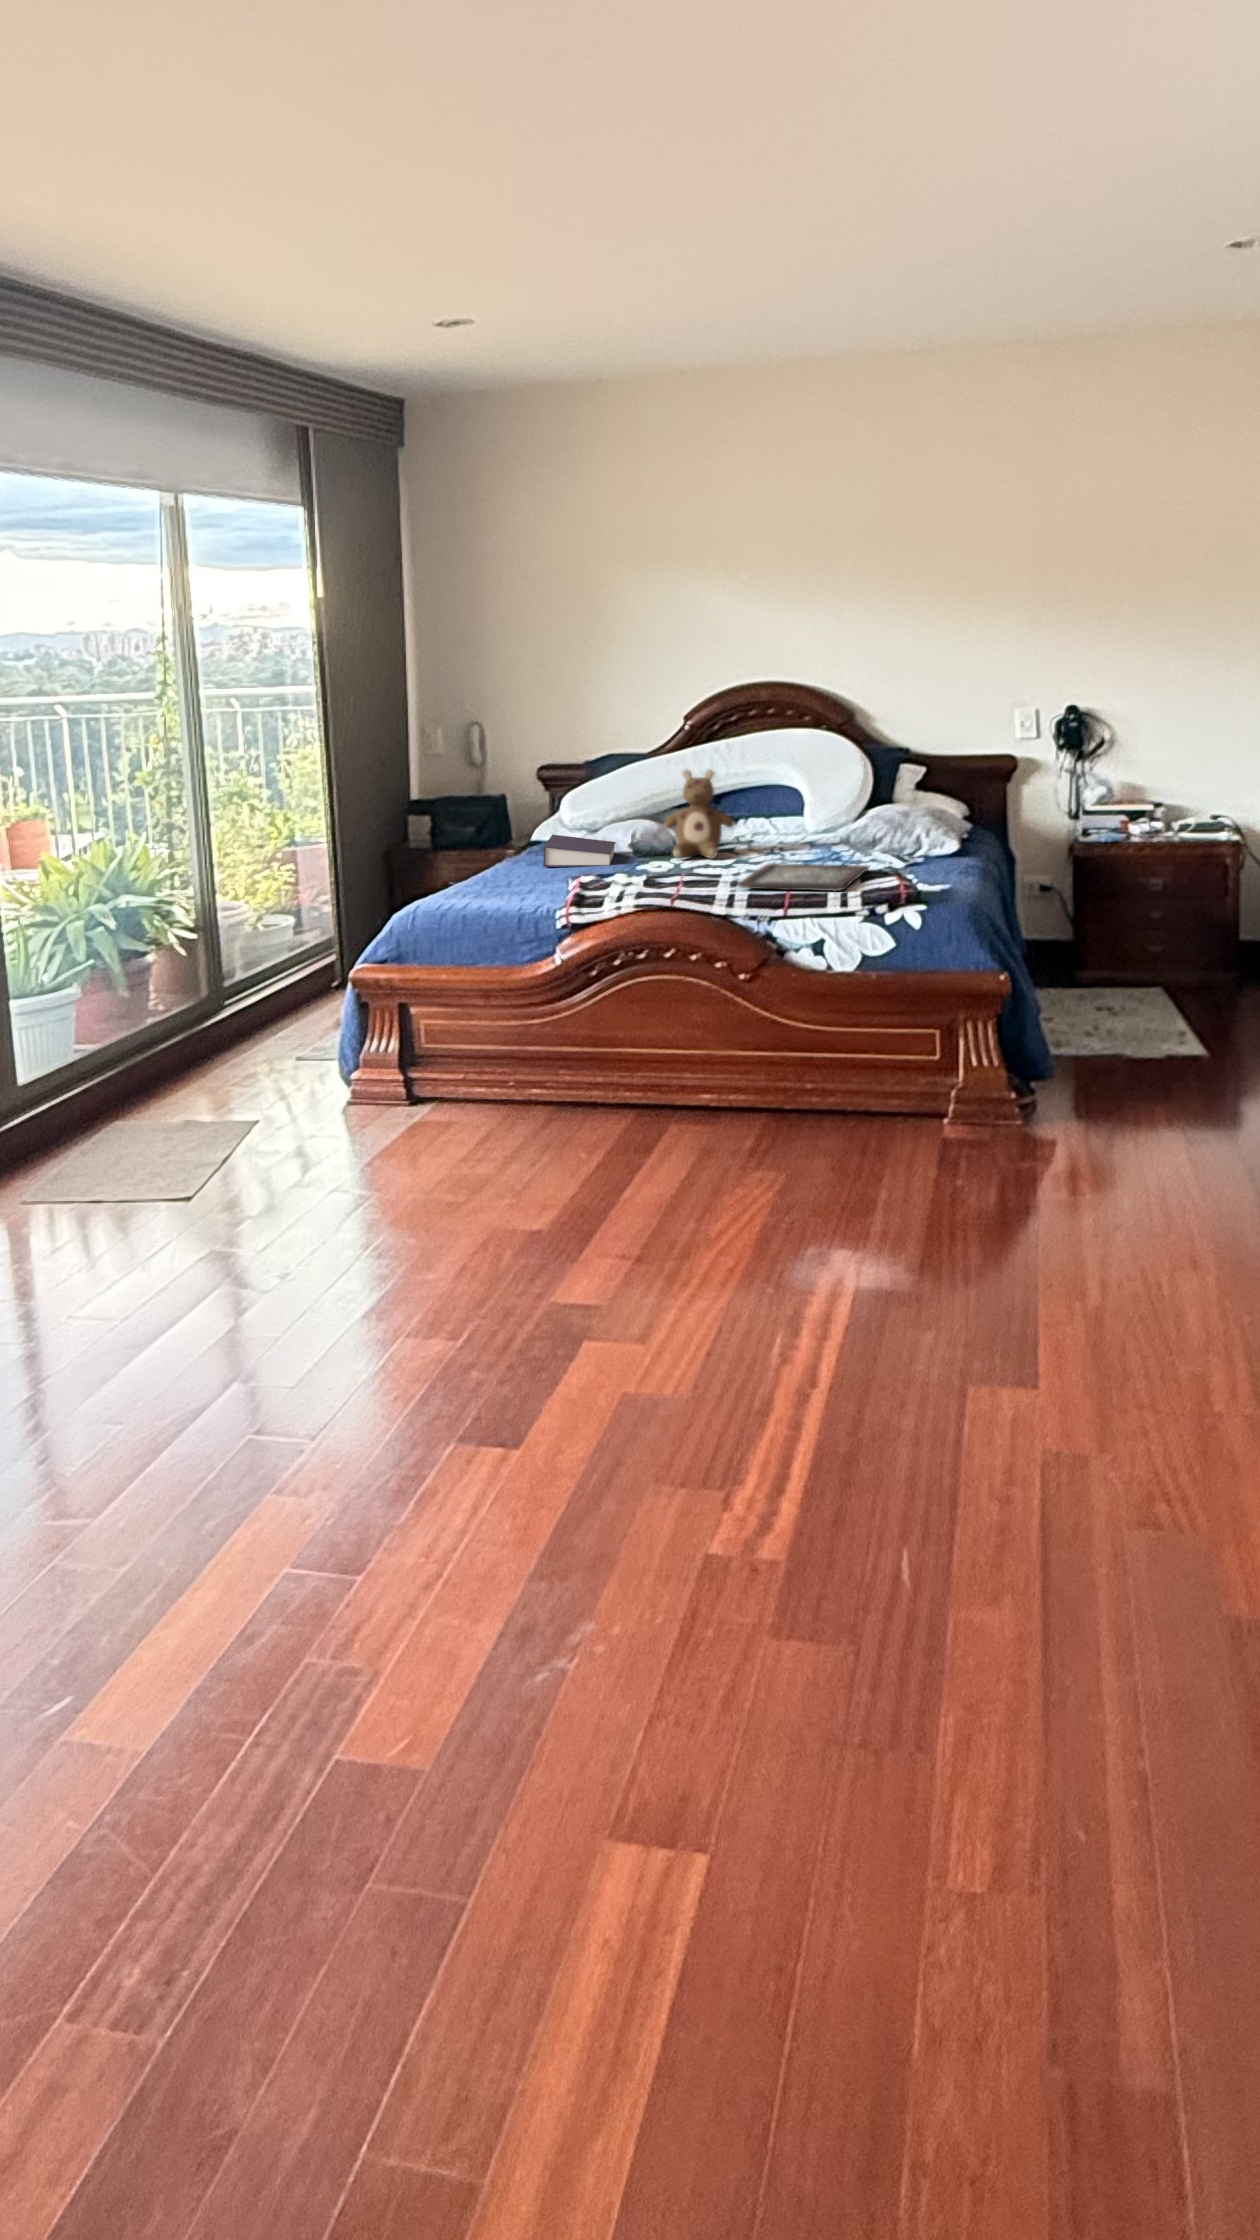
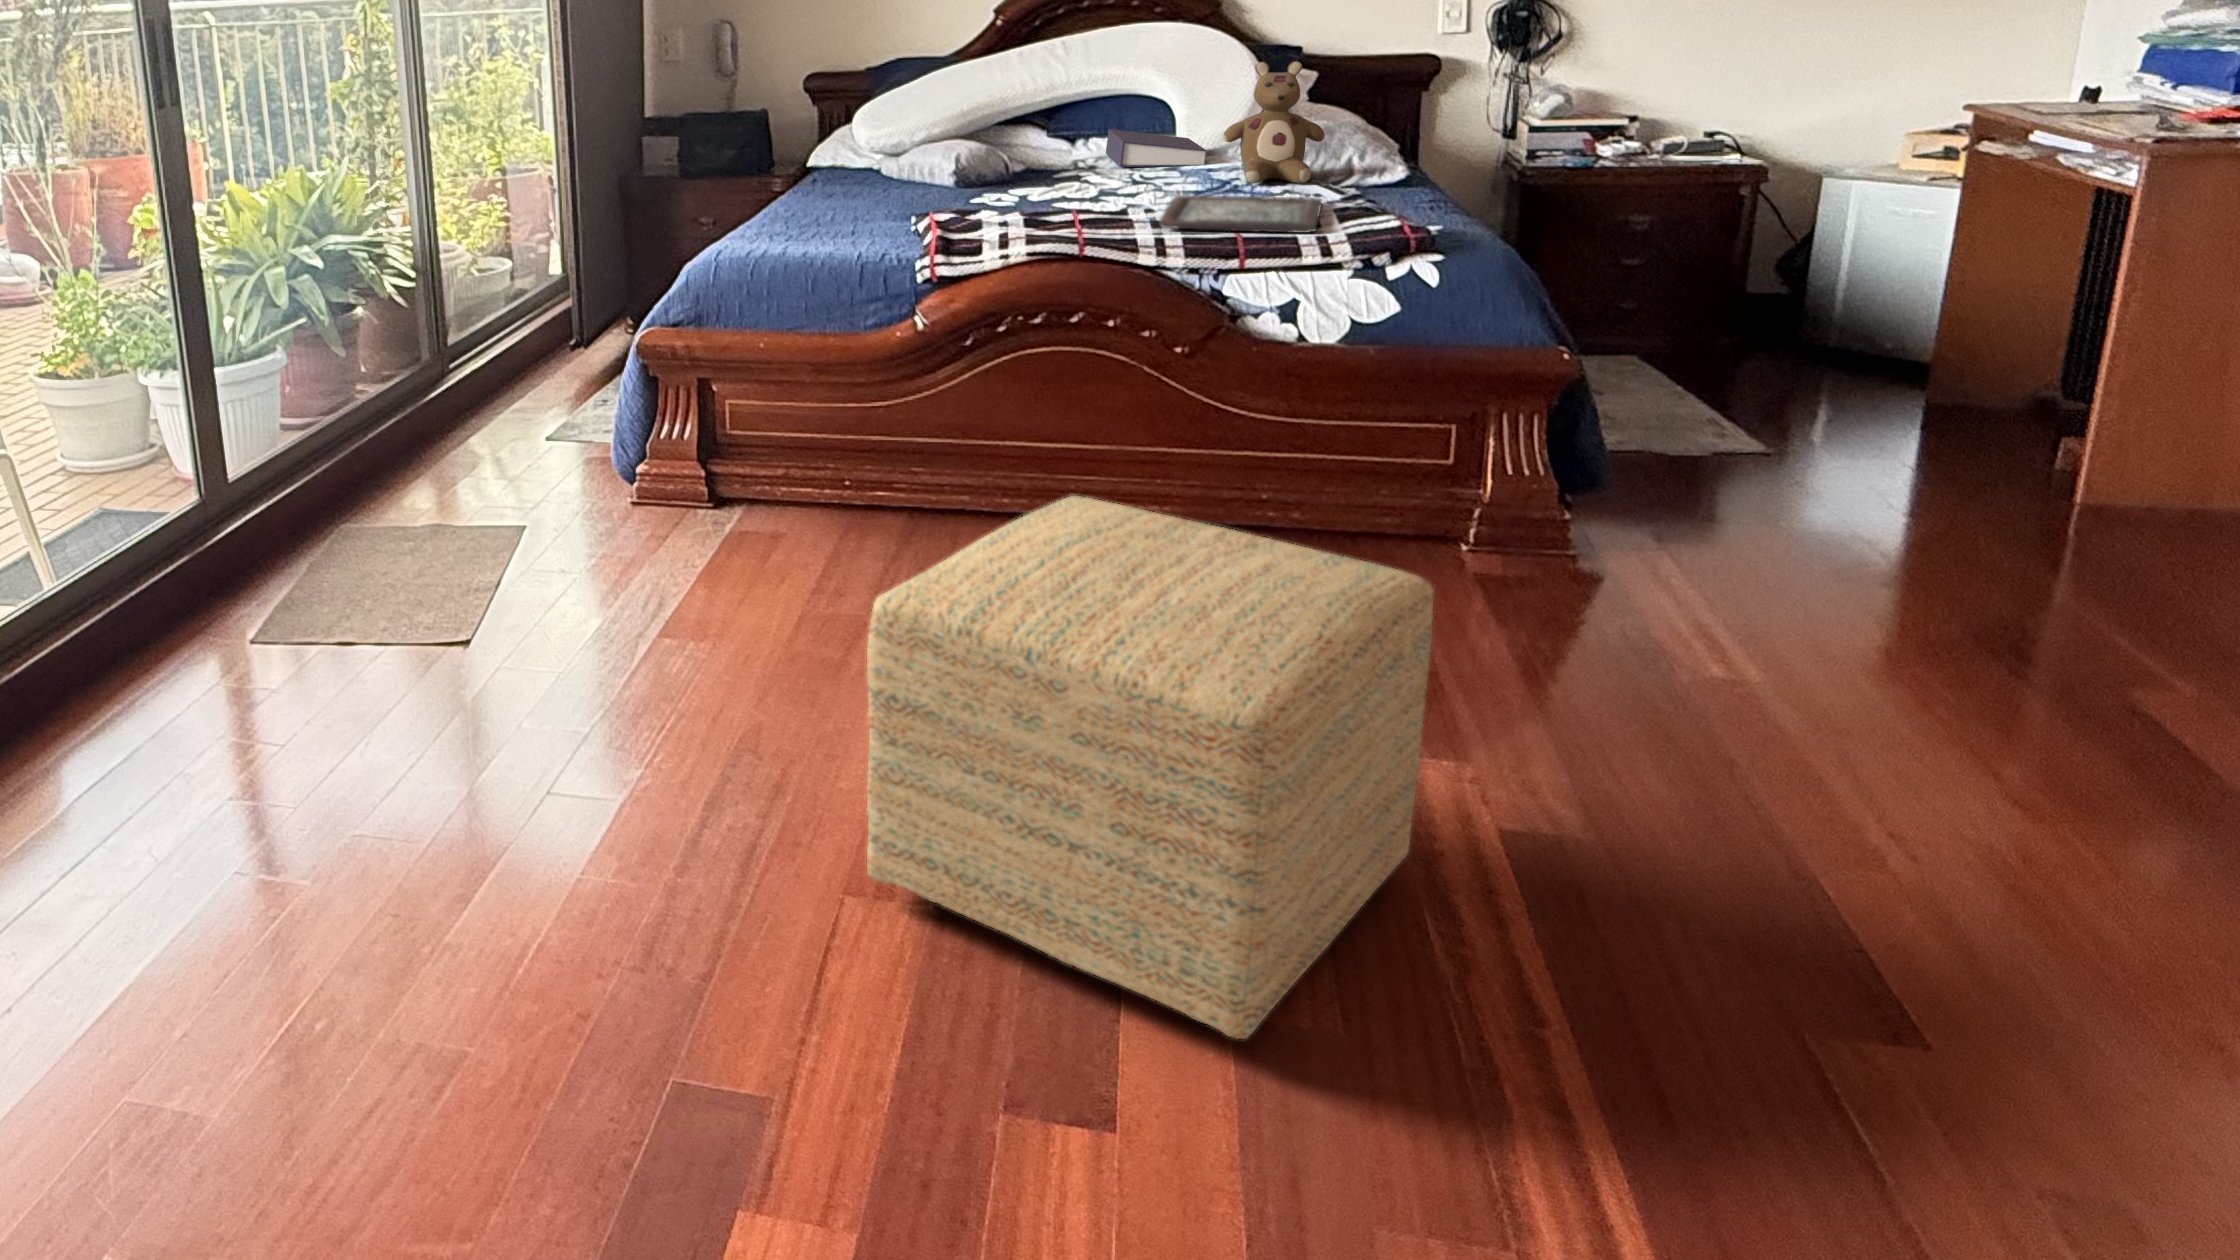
stuffed bear: present [664,769,734,859] -> present [1223,61,1325,184]
book: present [543,835,616,867] -> present [1106,129,1207,167]
ottoman: none [413,1069,786,1404] -> present [867,496,1433,1039]

